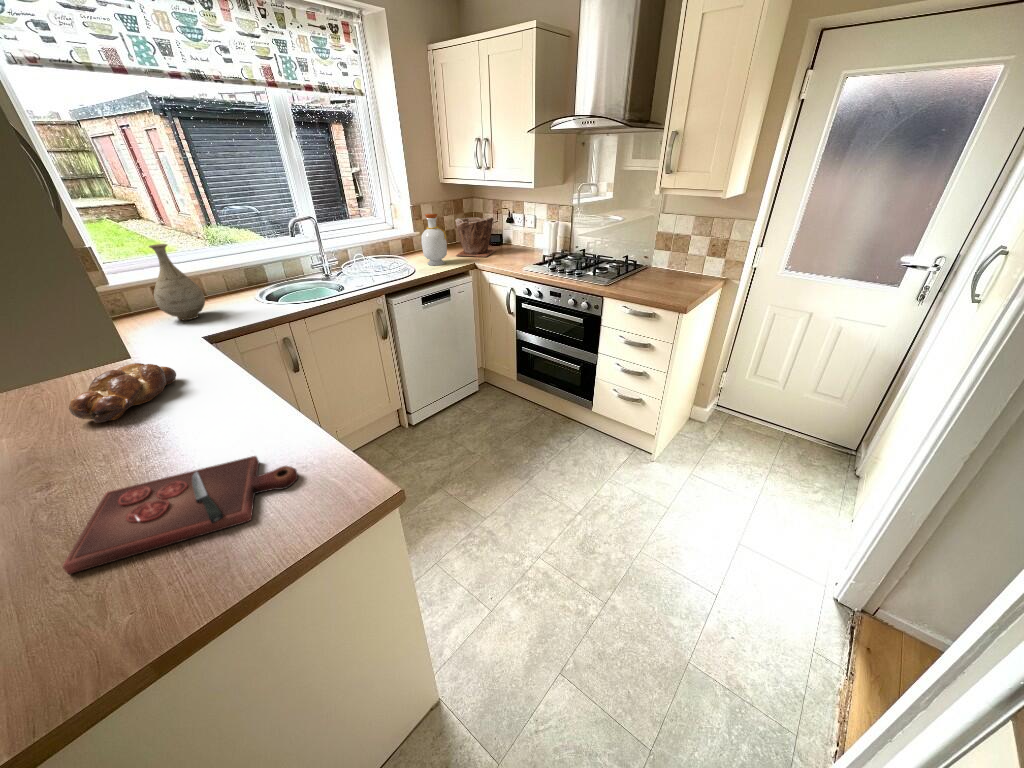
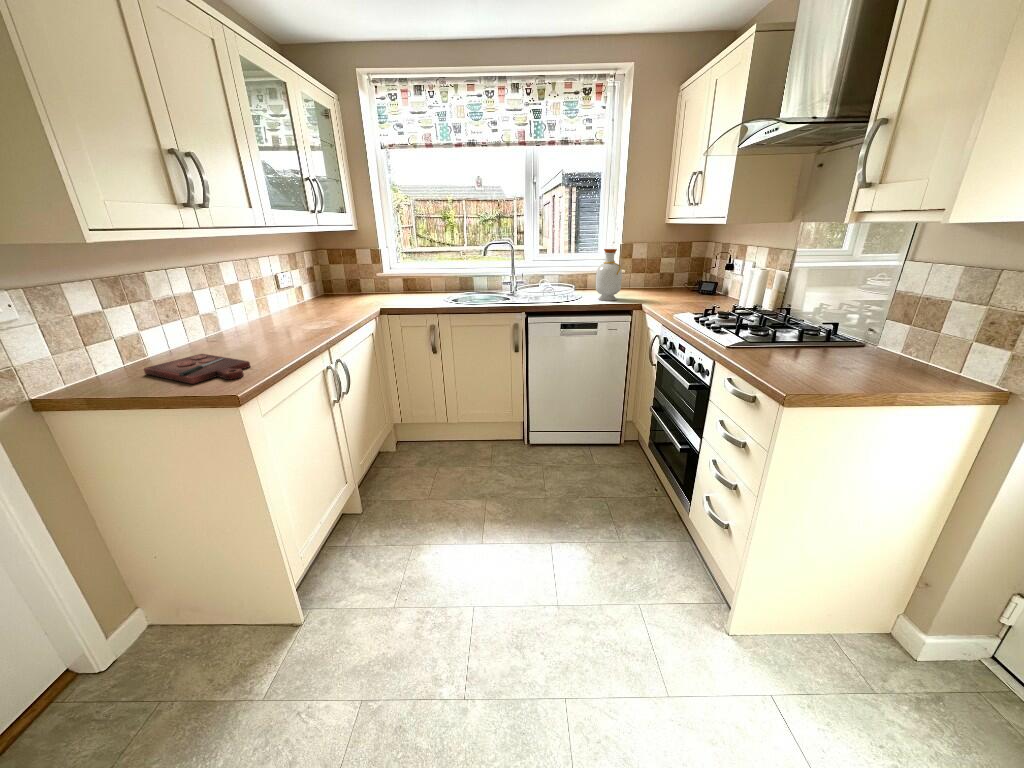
plant pot: present [455,217,496,257] -> none [641,257,695,301]
vase: present [149,244,205,320] -> none [384,252,411,304]
bread loaf: present [69,363,176,423] -> none [262,309,325,334]

